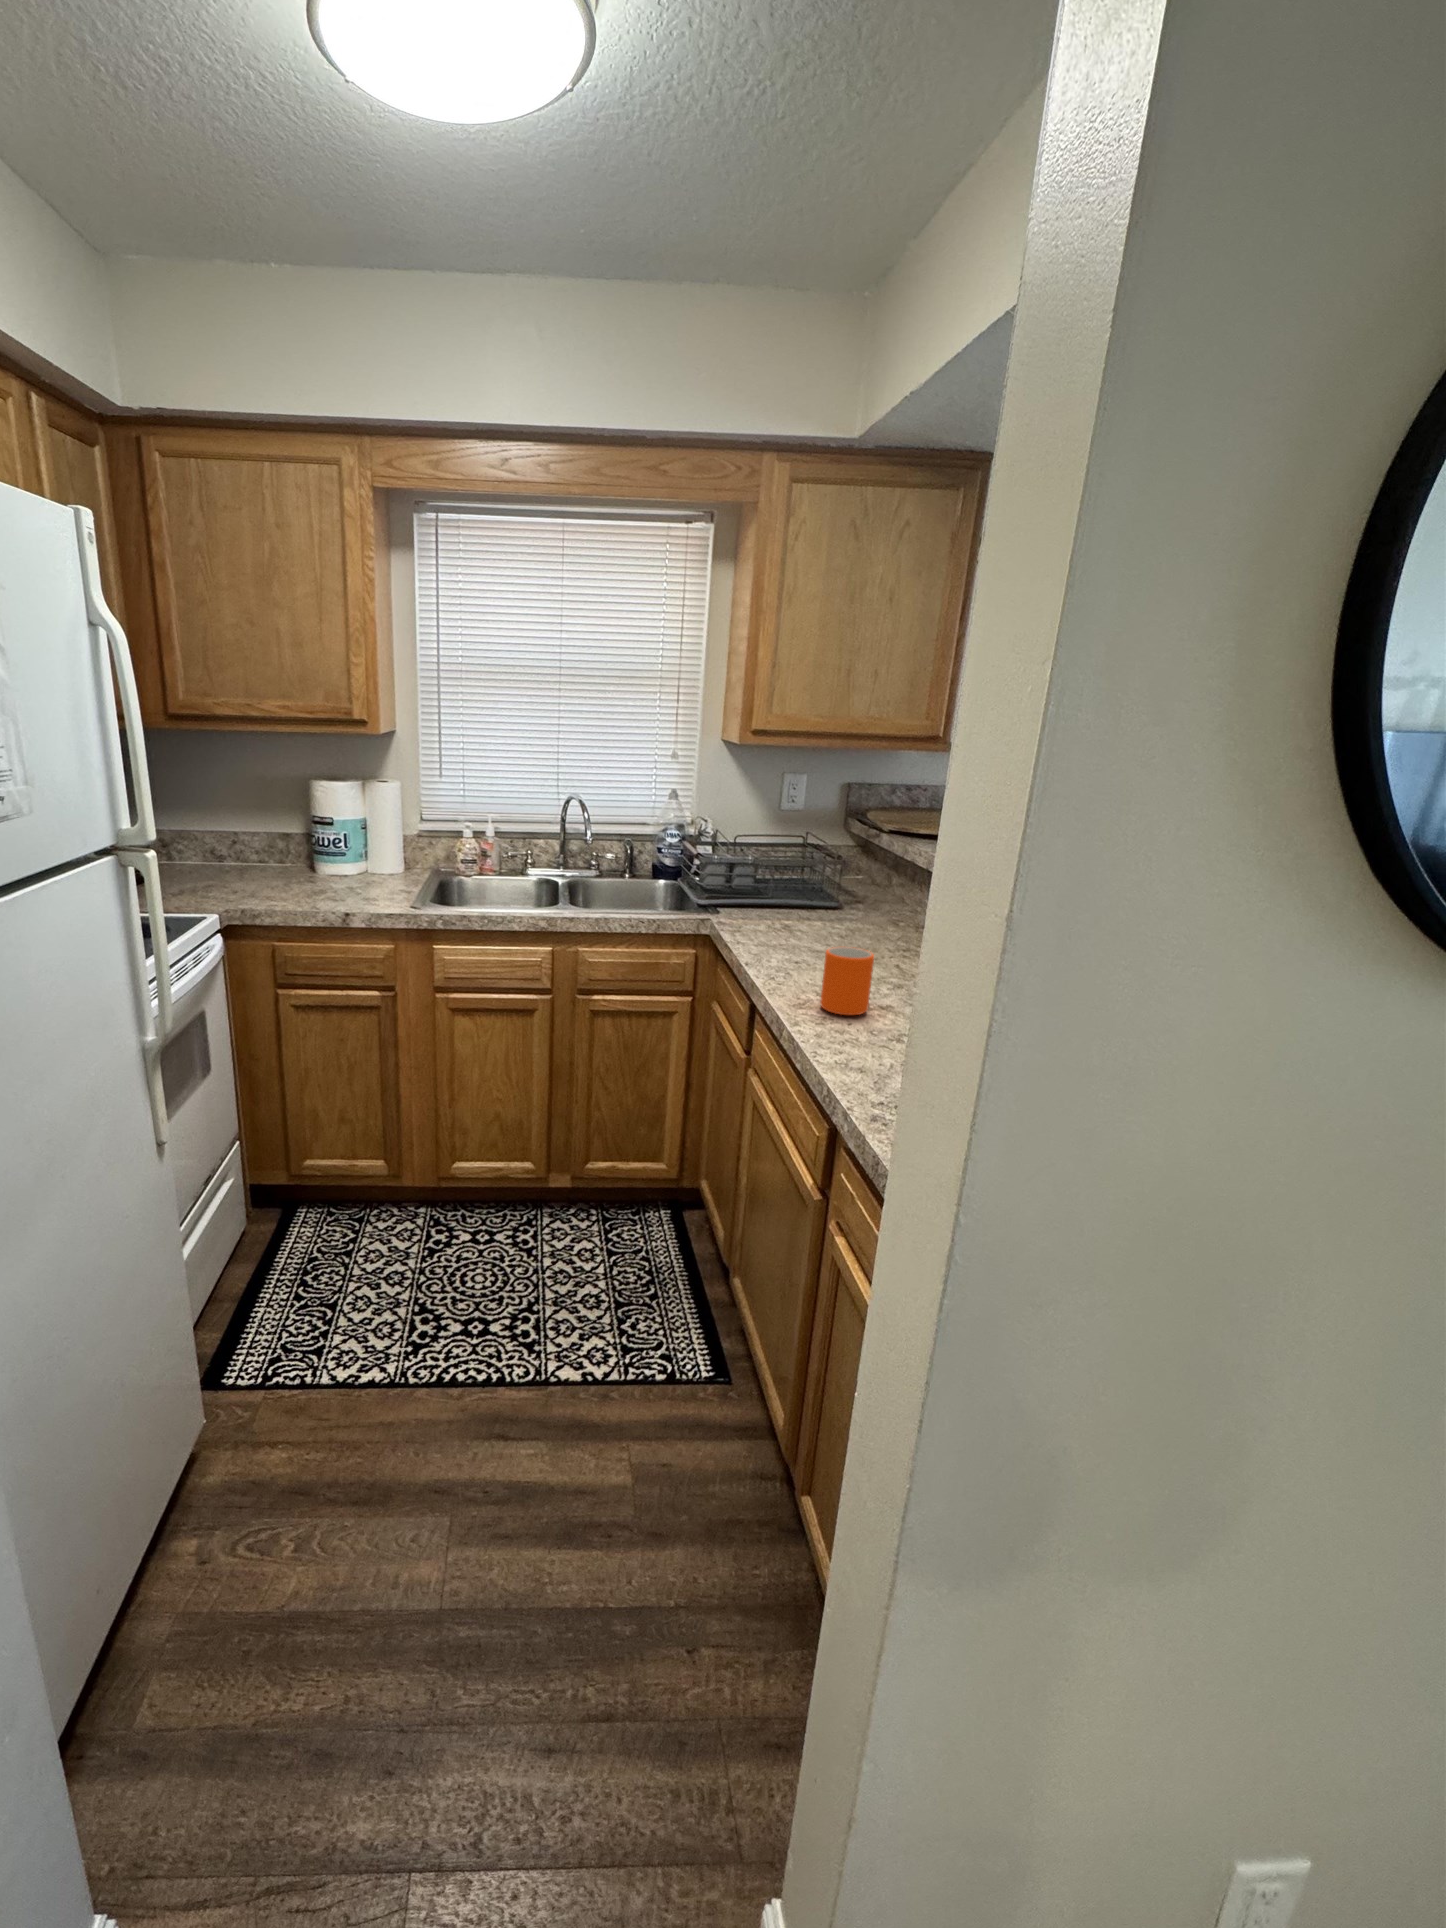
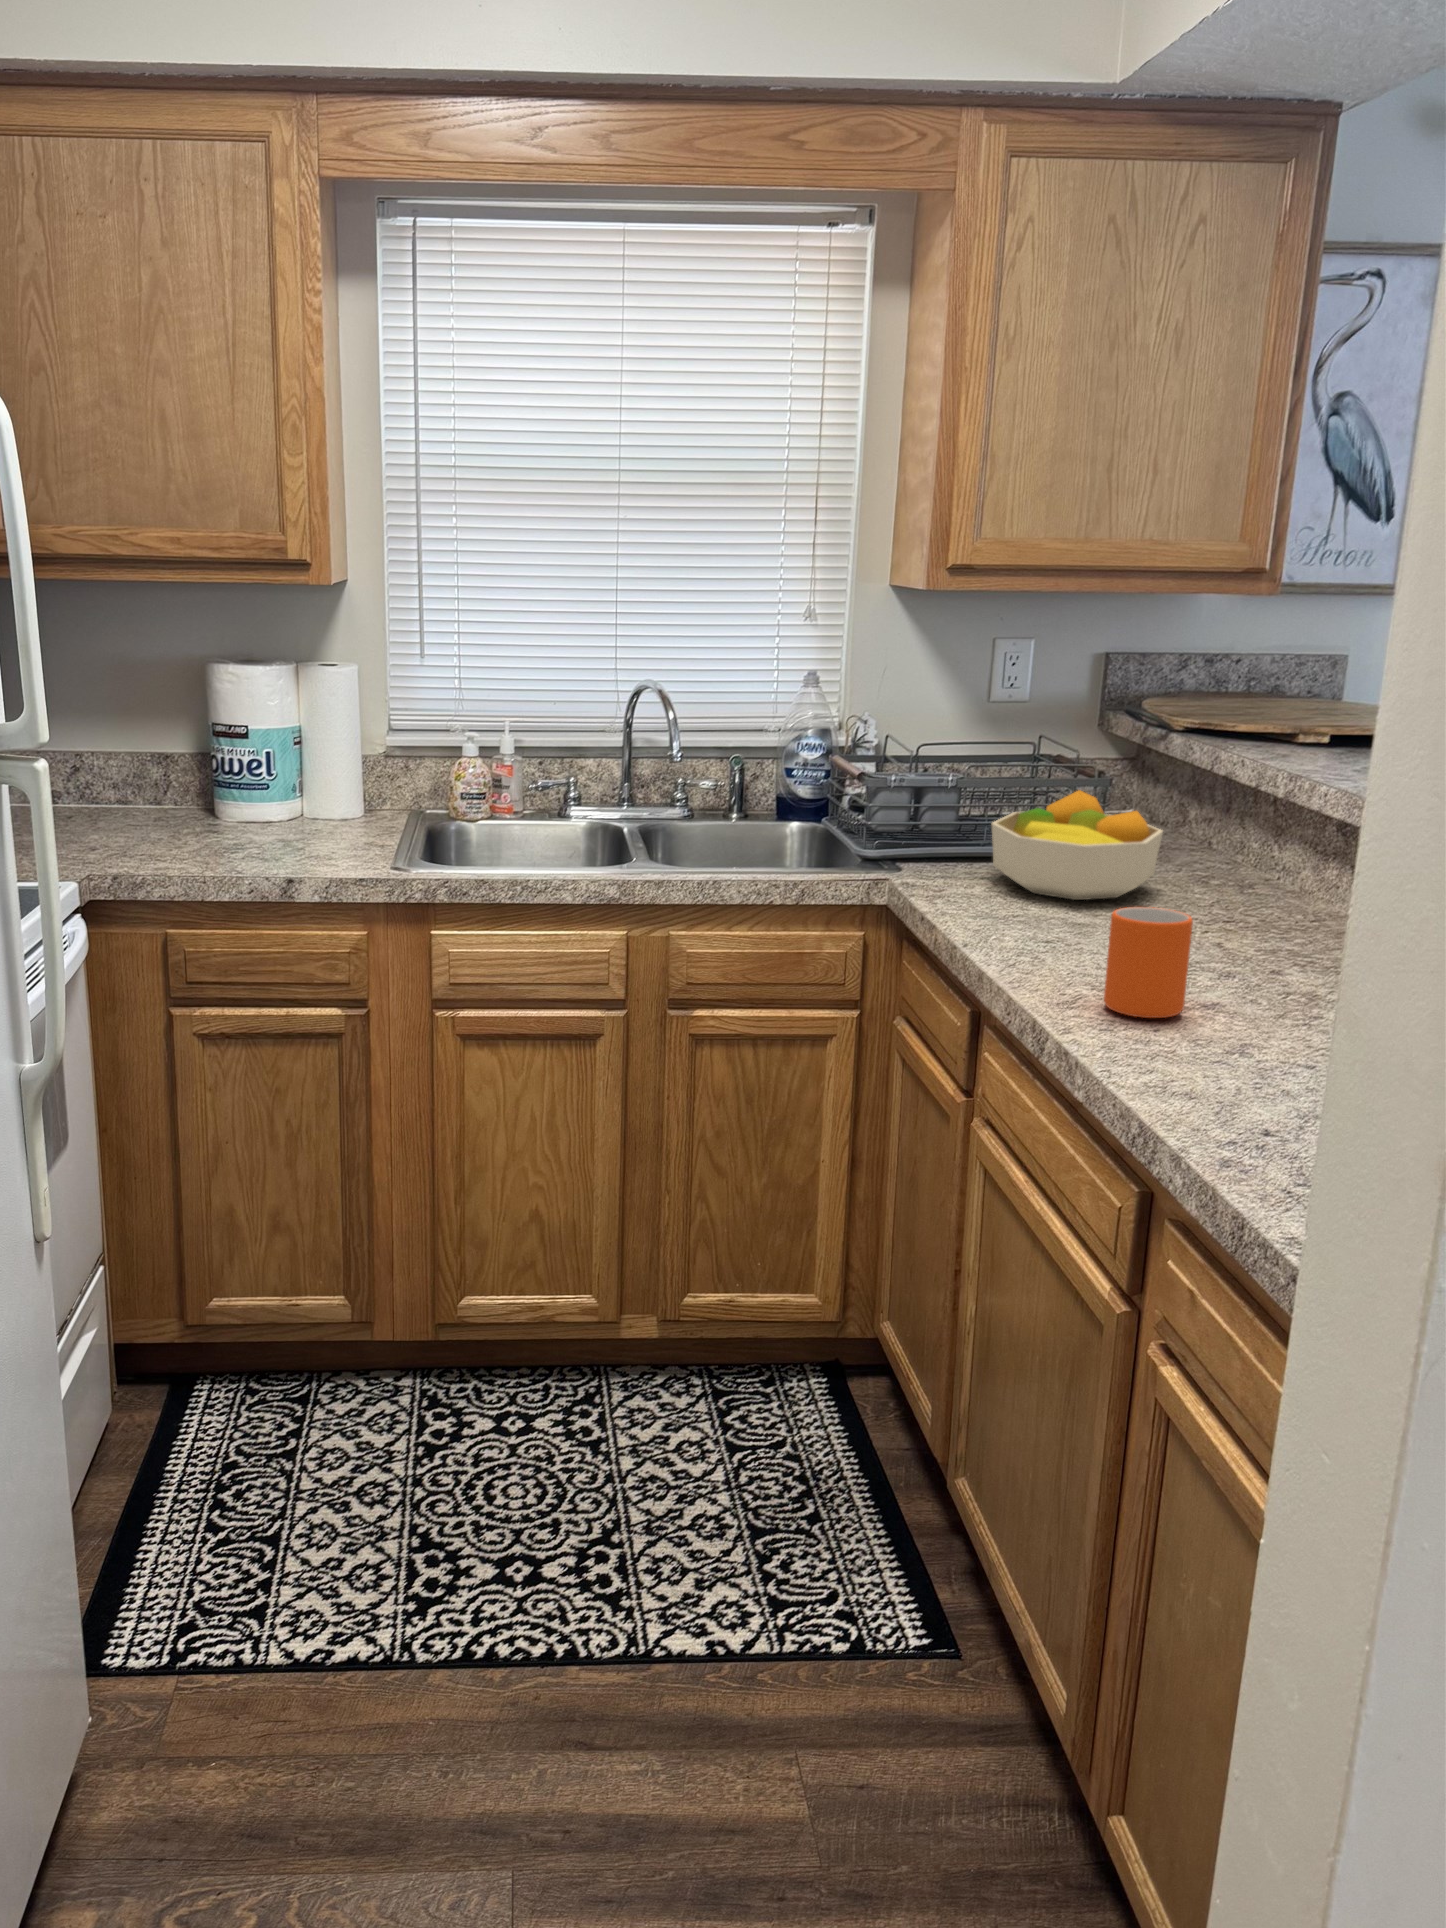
fruit bowl: none [771,868,873,935] -> present [992,790,1163,900]

